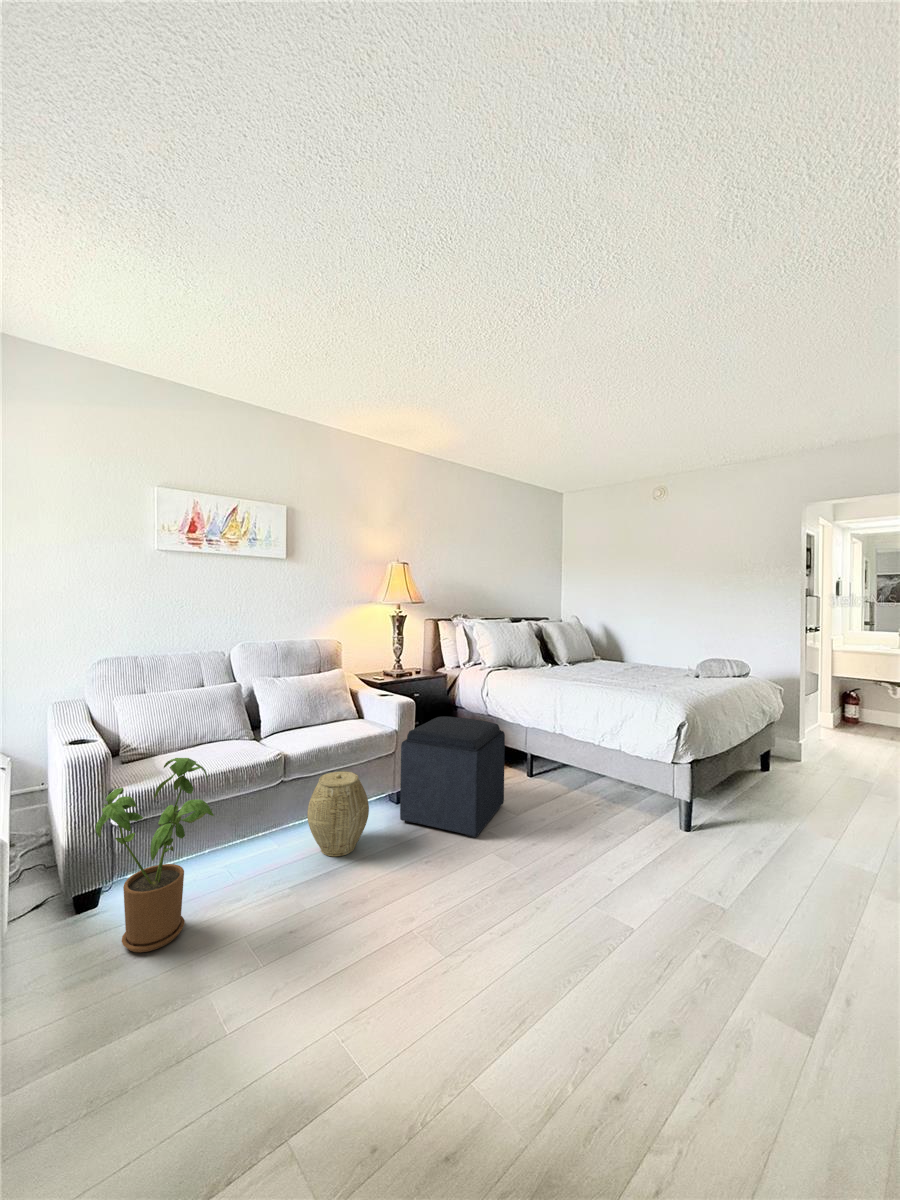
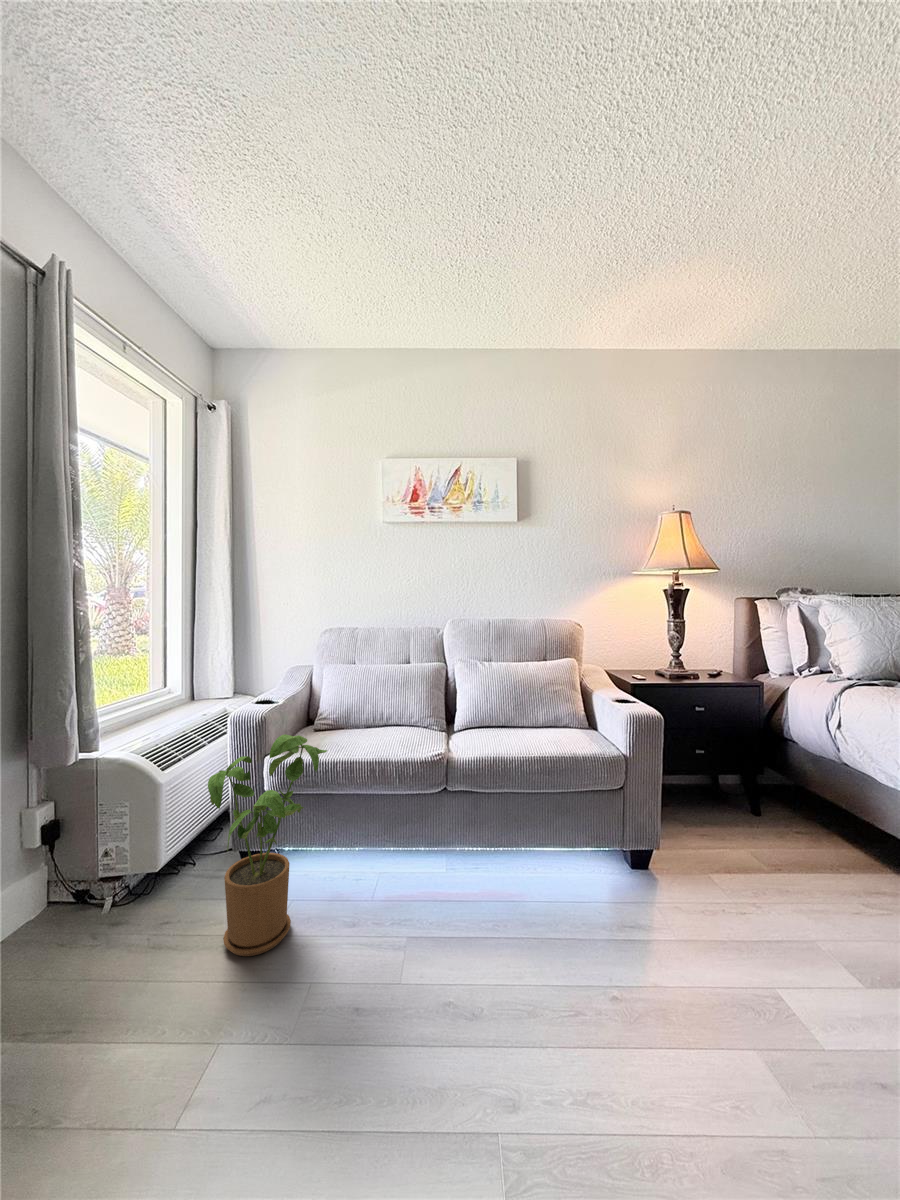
ottoman: present [400,716,505,838] -> none [622,747,853,1001]
woven basket: present [307,772,369,857] -> none [468,796,555,925]

